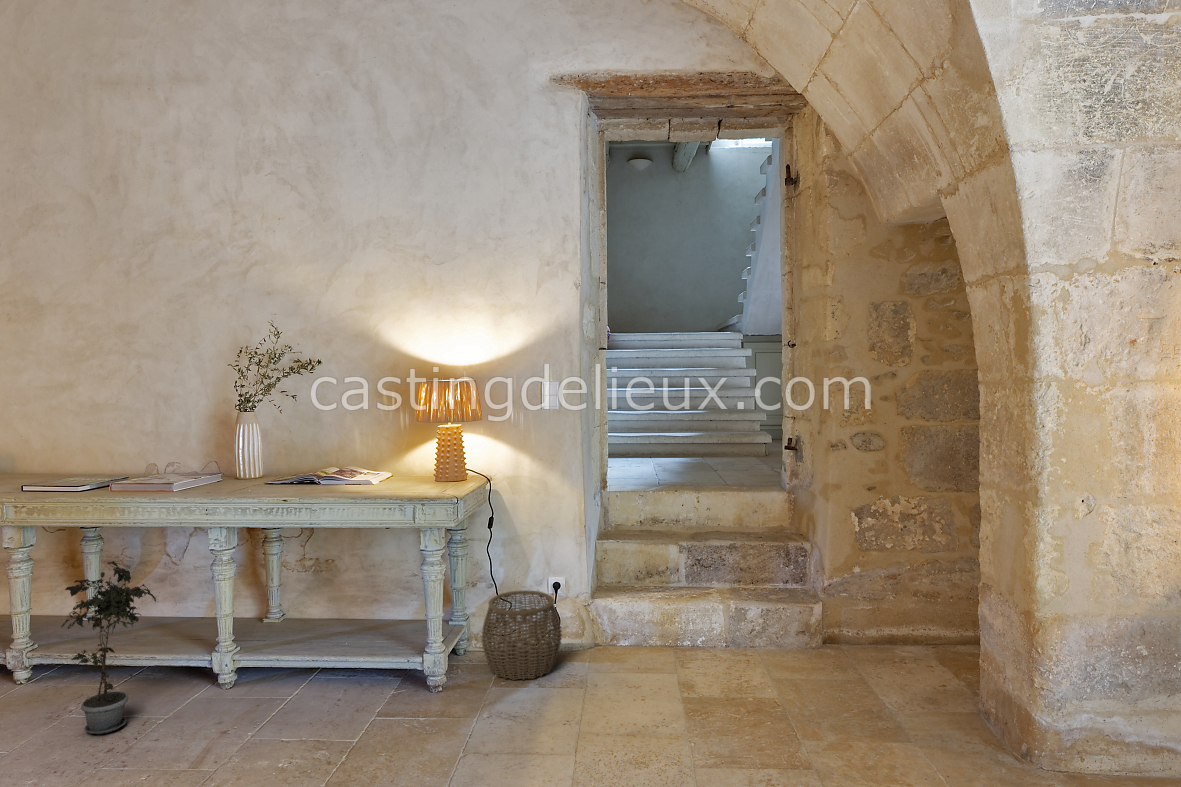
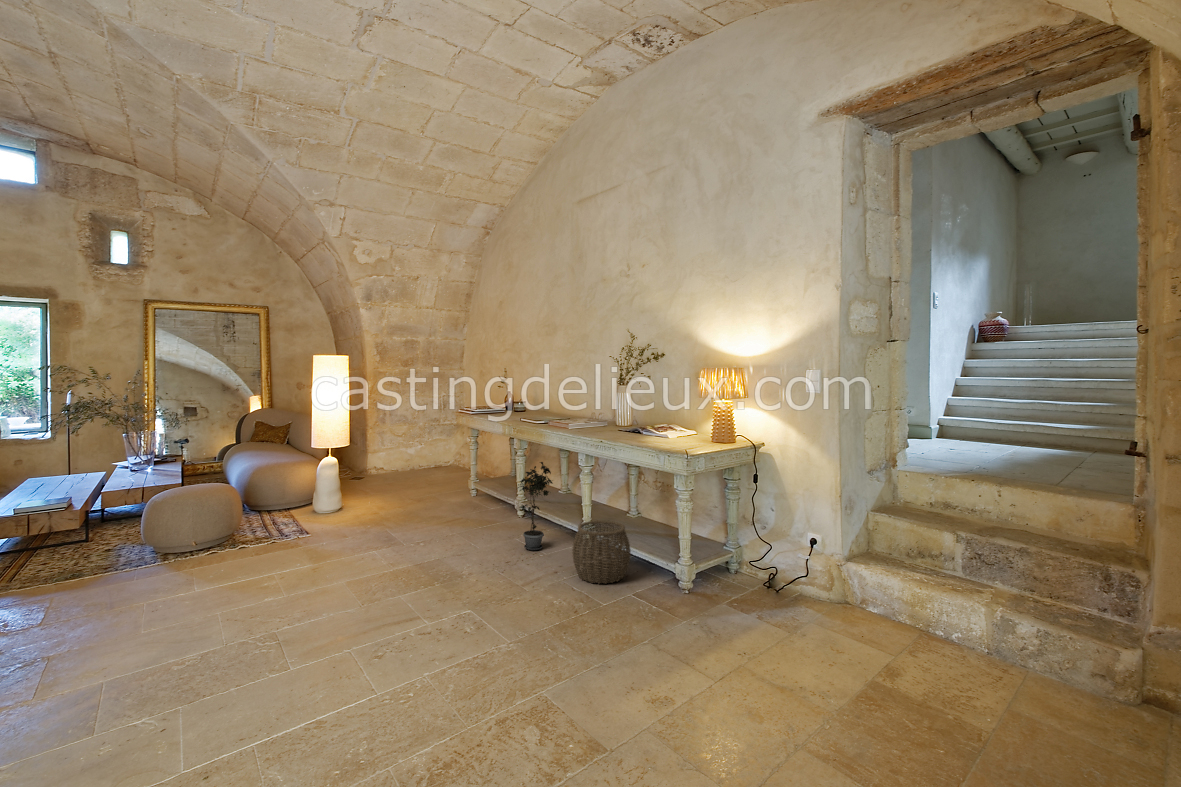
woven basket: present [482,590,562,680] -> present [572,520,631,584]

